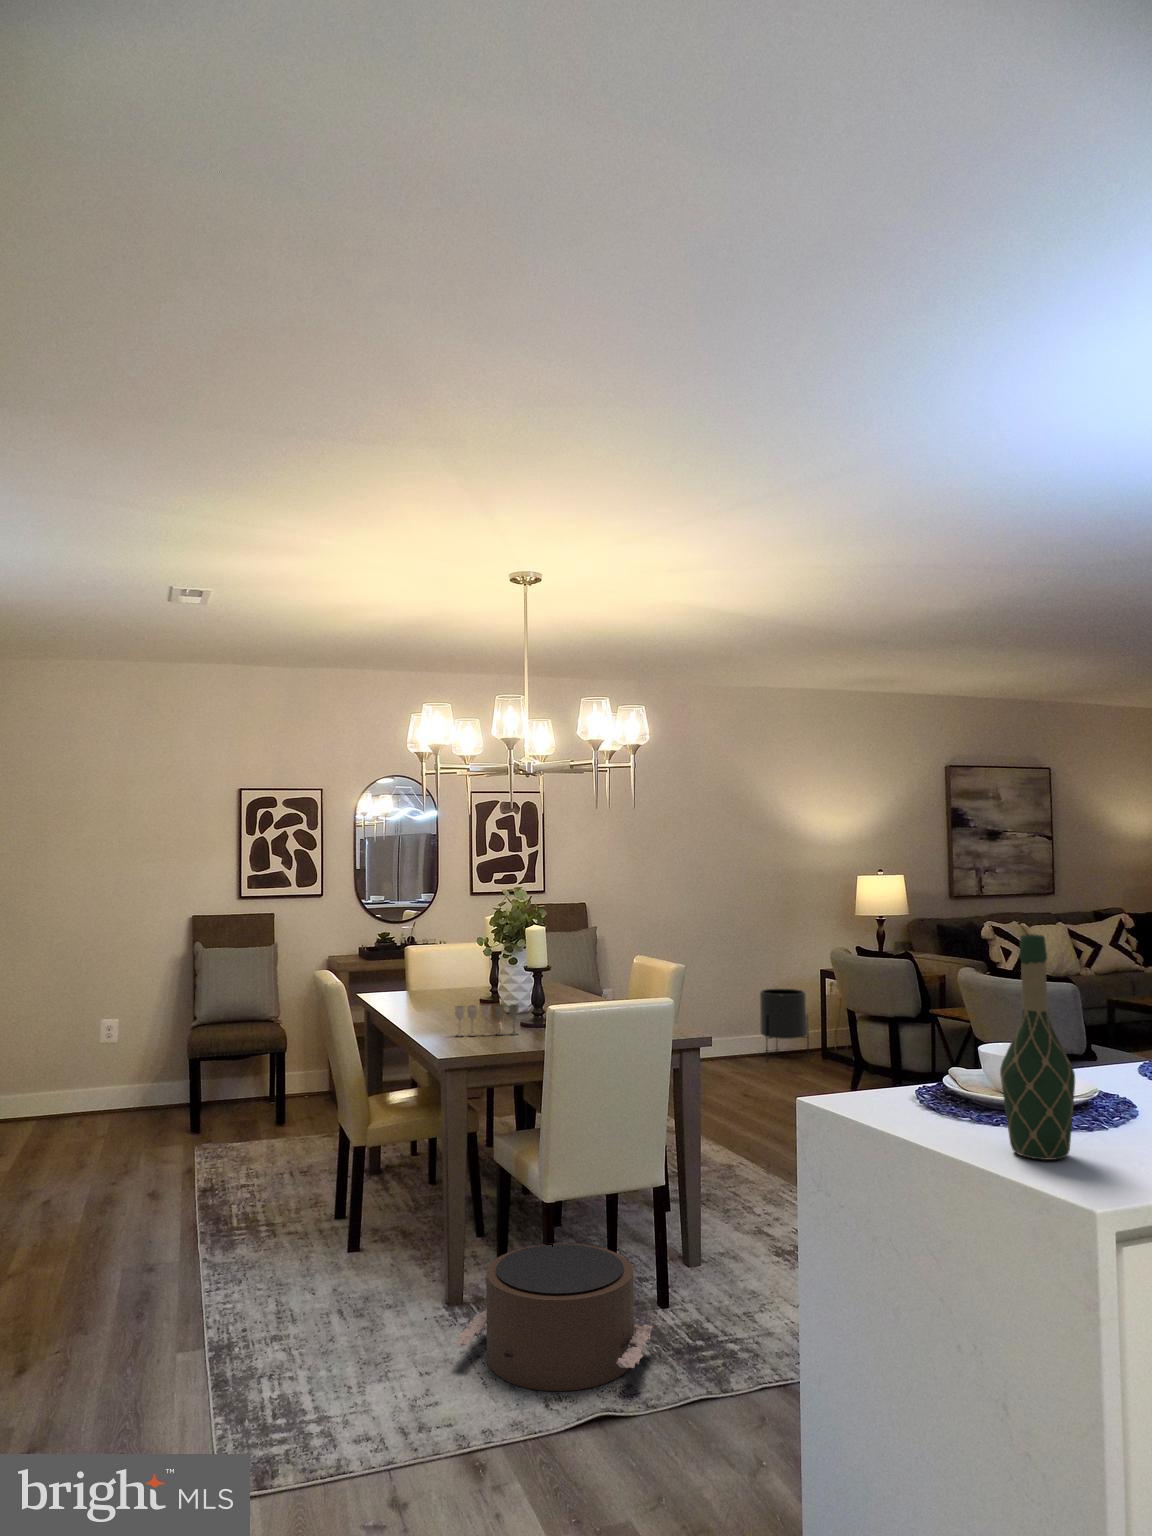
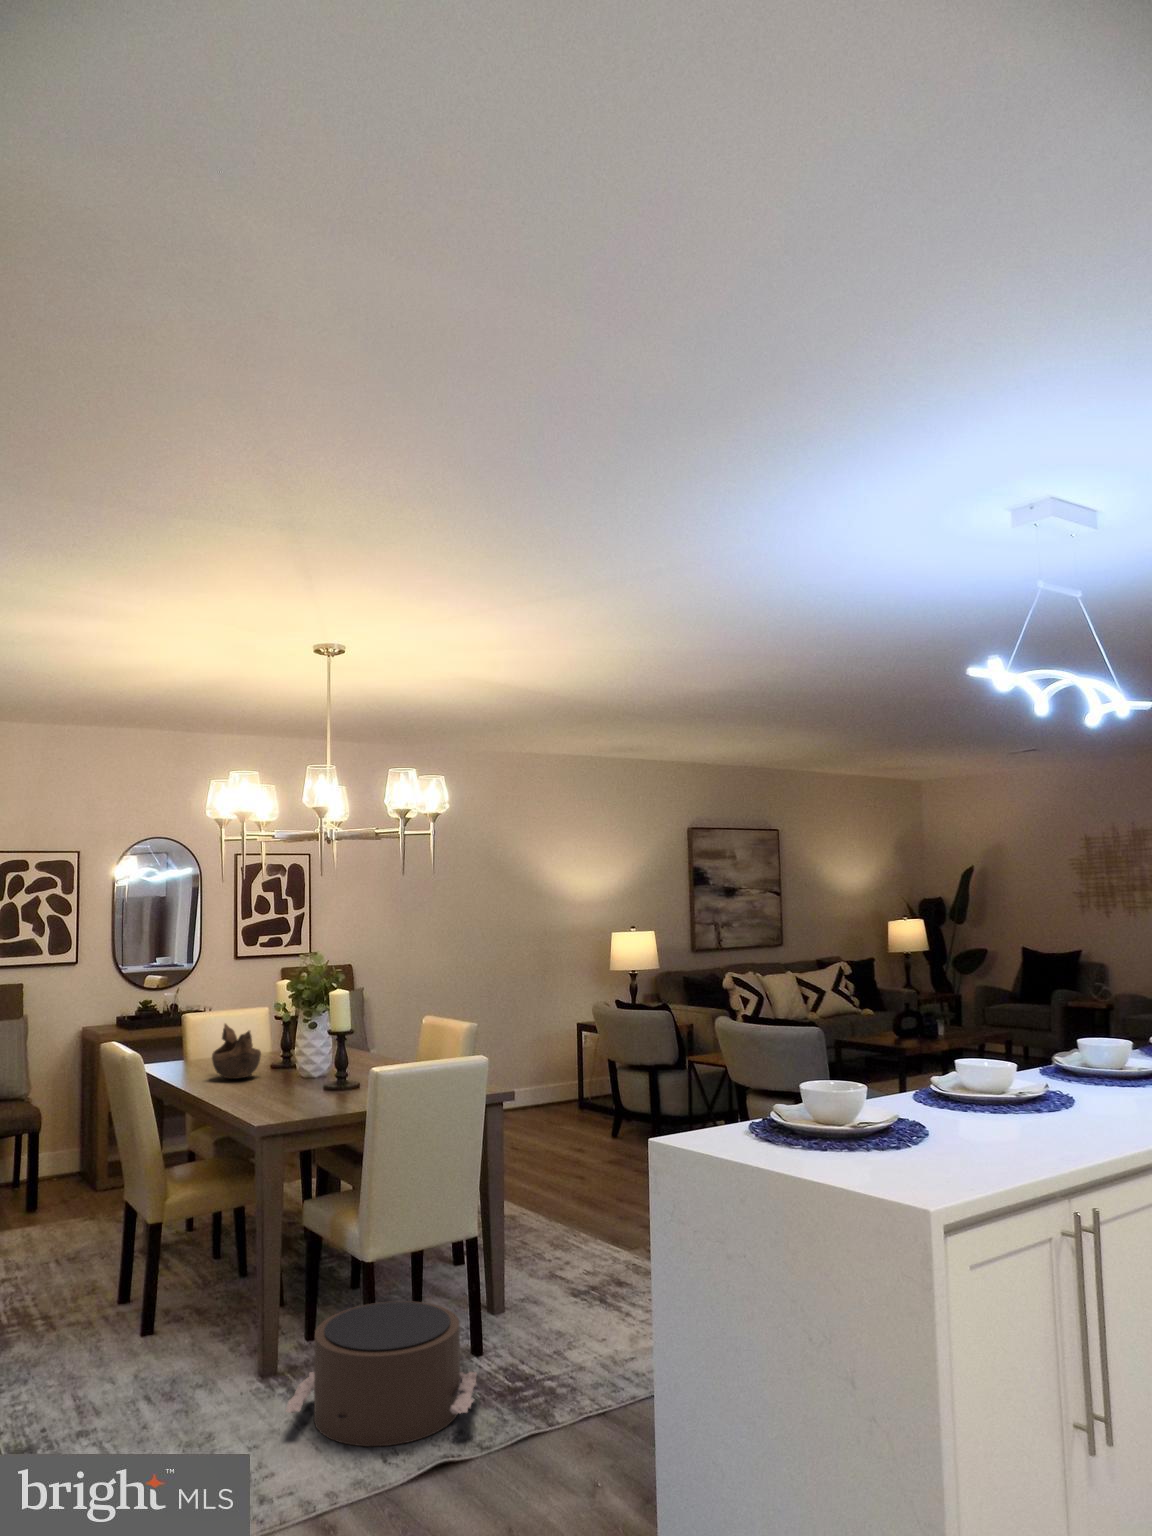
wine bottle: present [1000,935,1075,1160] -> none [847,987,904,1169]
decorative bowl: none [419,955,466,1010] -> present [212,1024,261,1079]
planter: present [760,989,809,1060] -> none [522,1043,569,1115]
wine glass: present [455,1004,519,1036] -> none [264,1069,329,1104]

